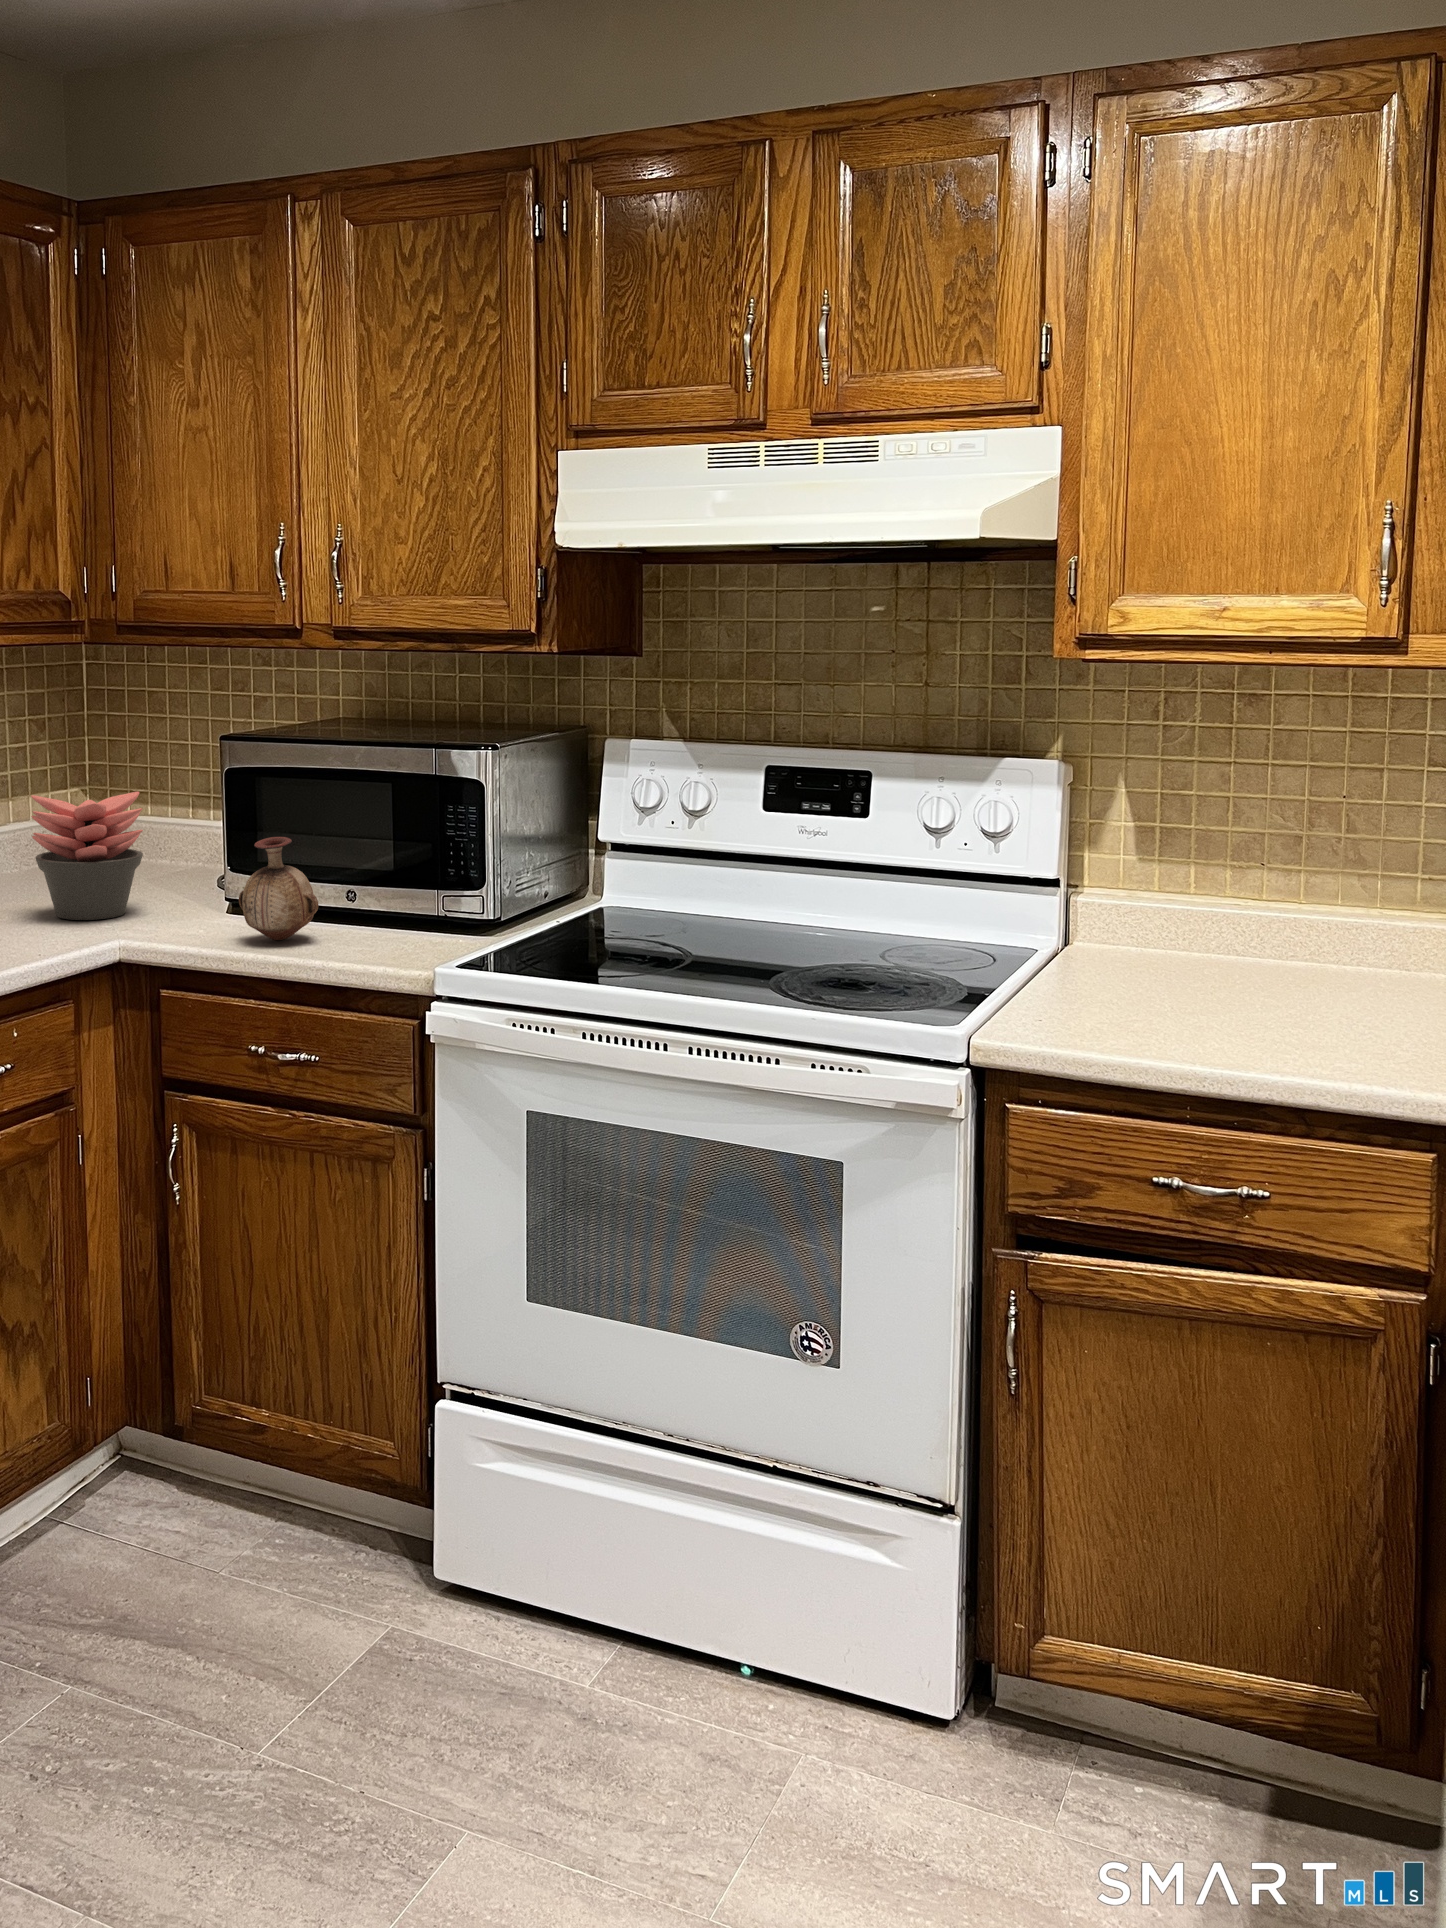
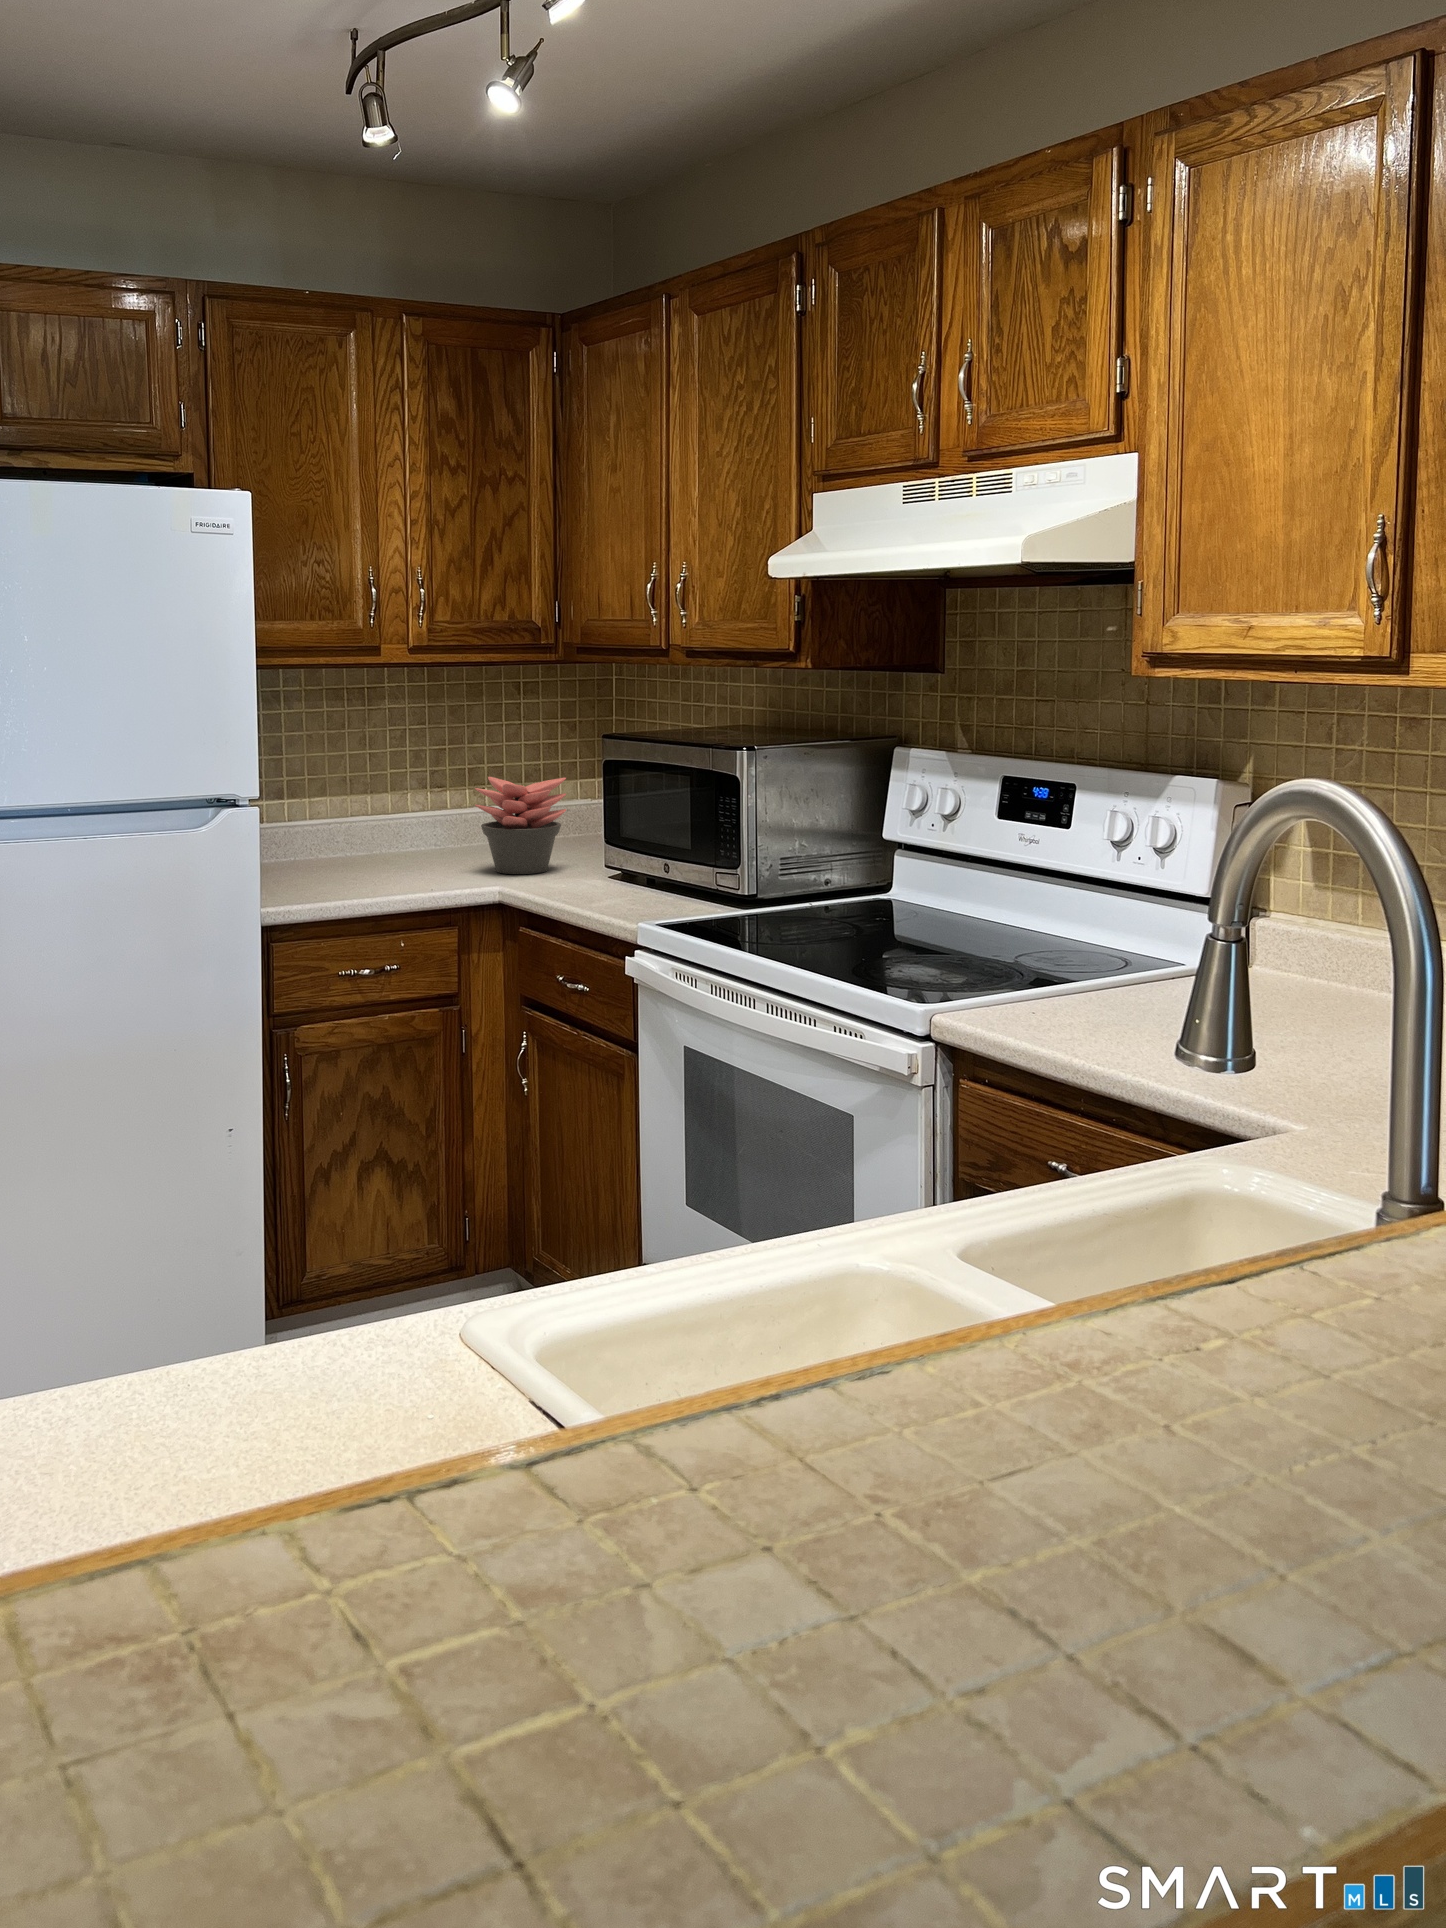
vase: present [239,837,319,940] -> none [572,816,628,898]

